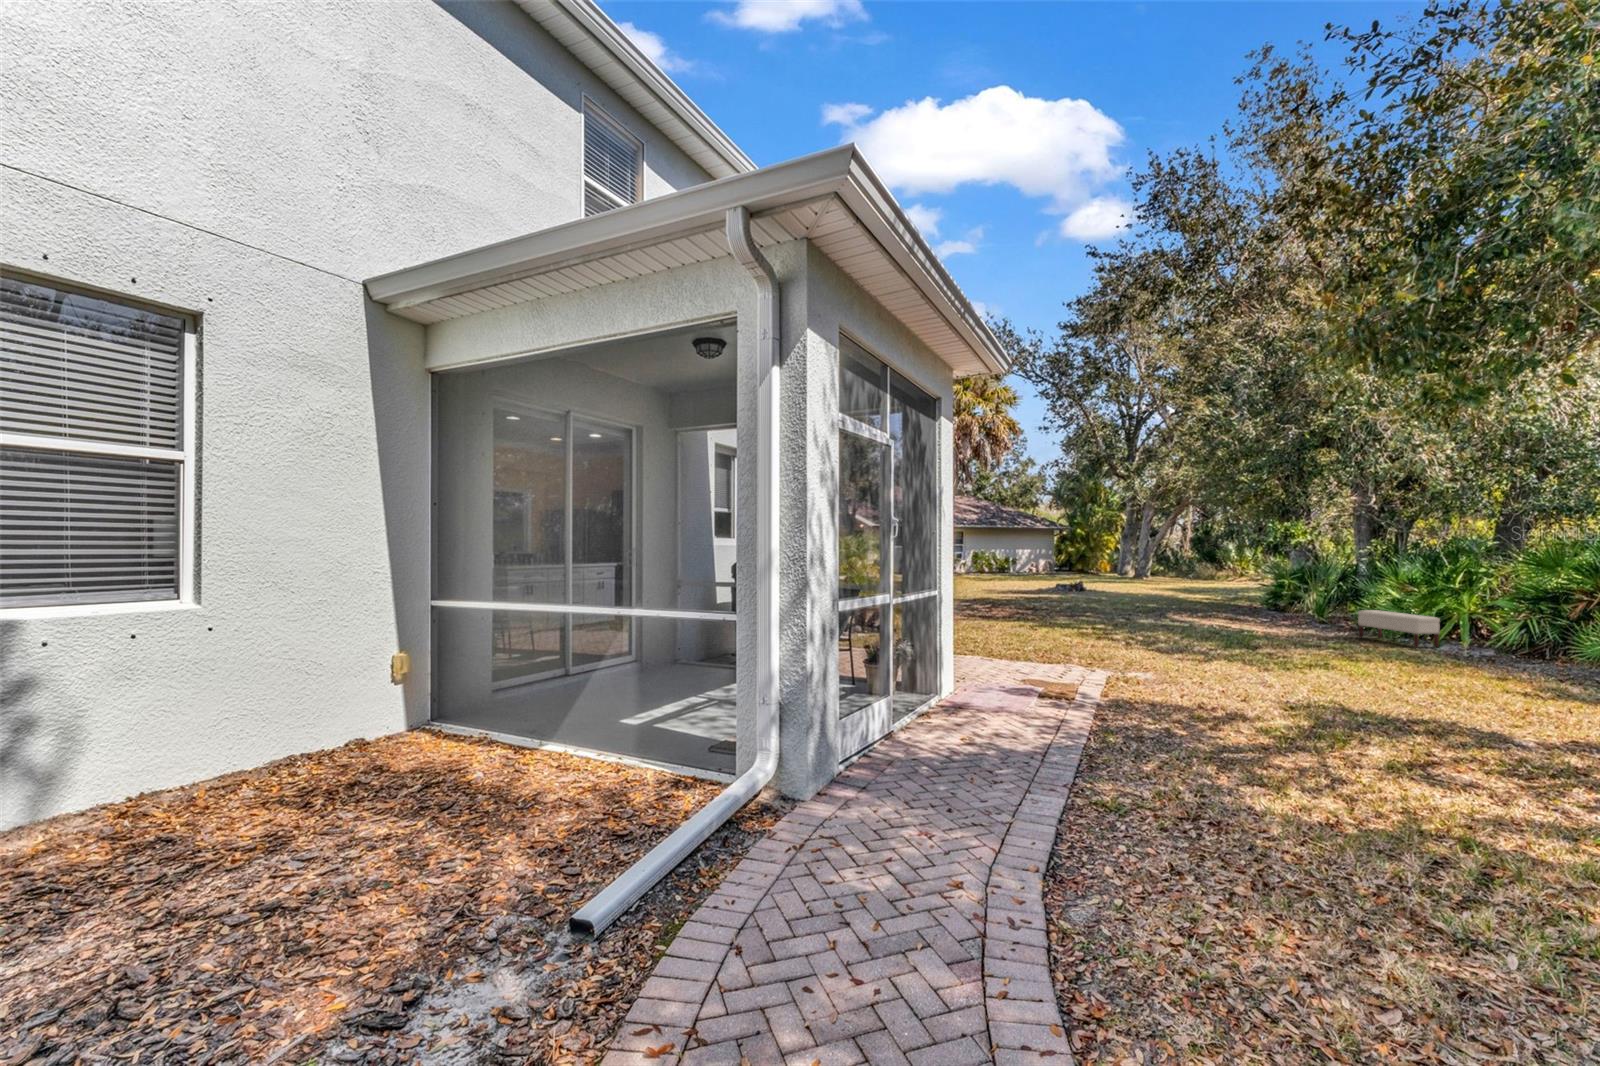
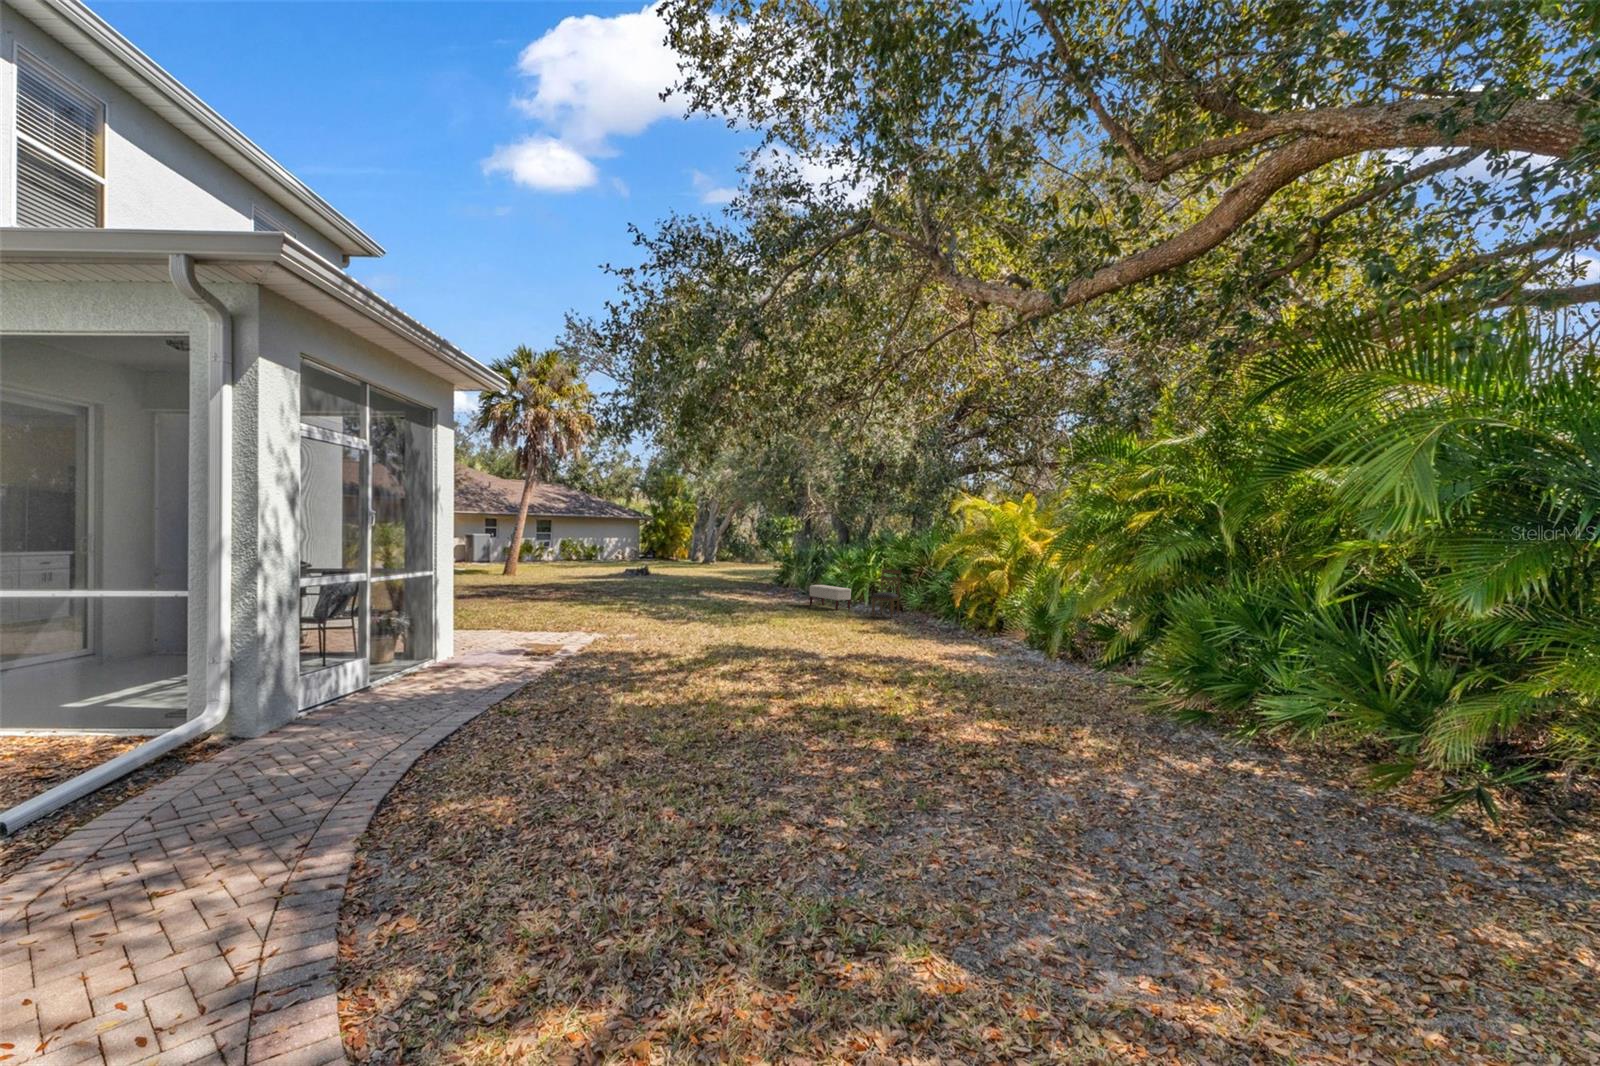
chair: none [1497,590,1552,667] -> present [872,569,901,618]

